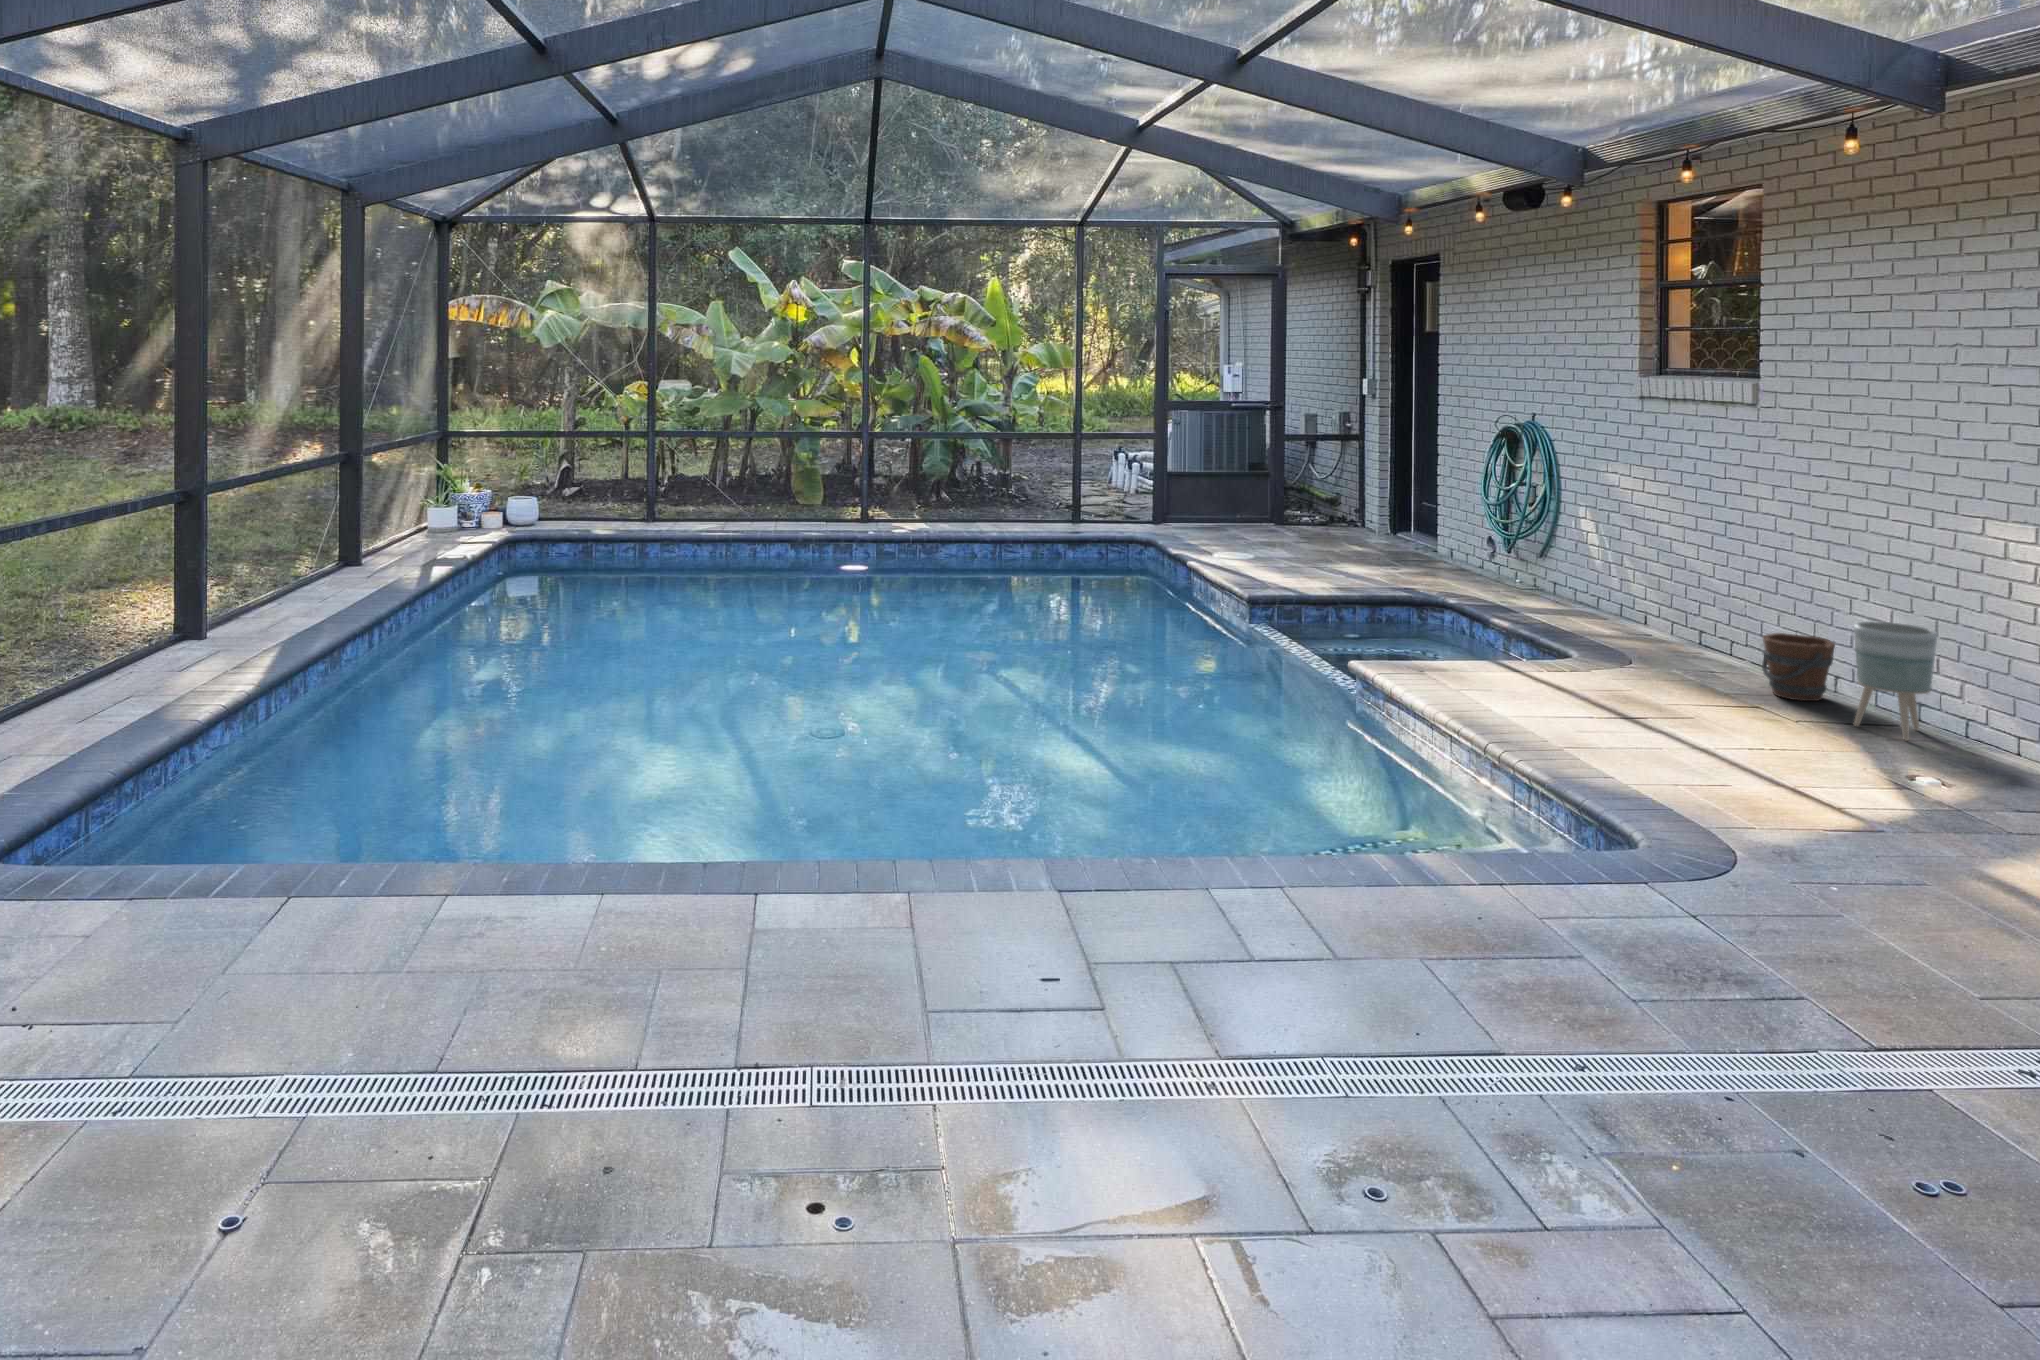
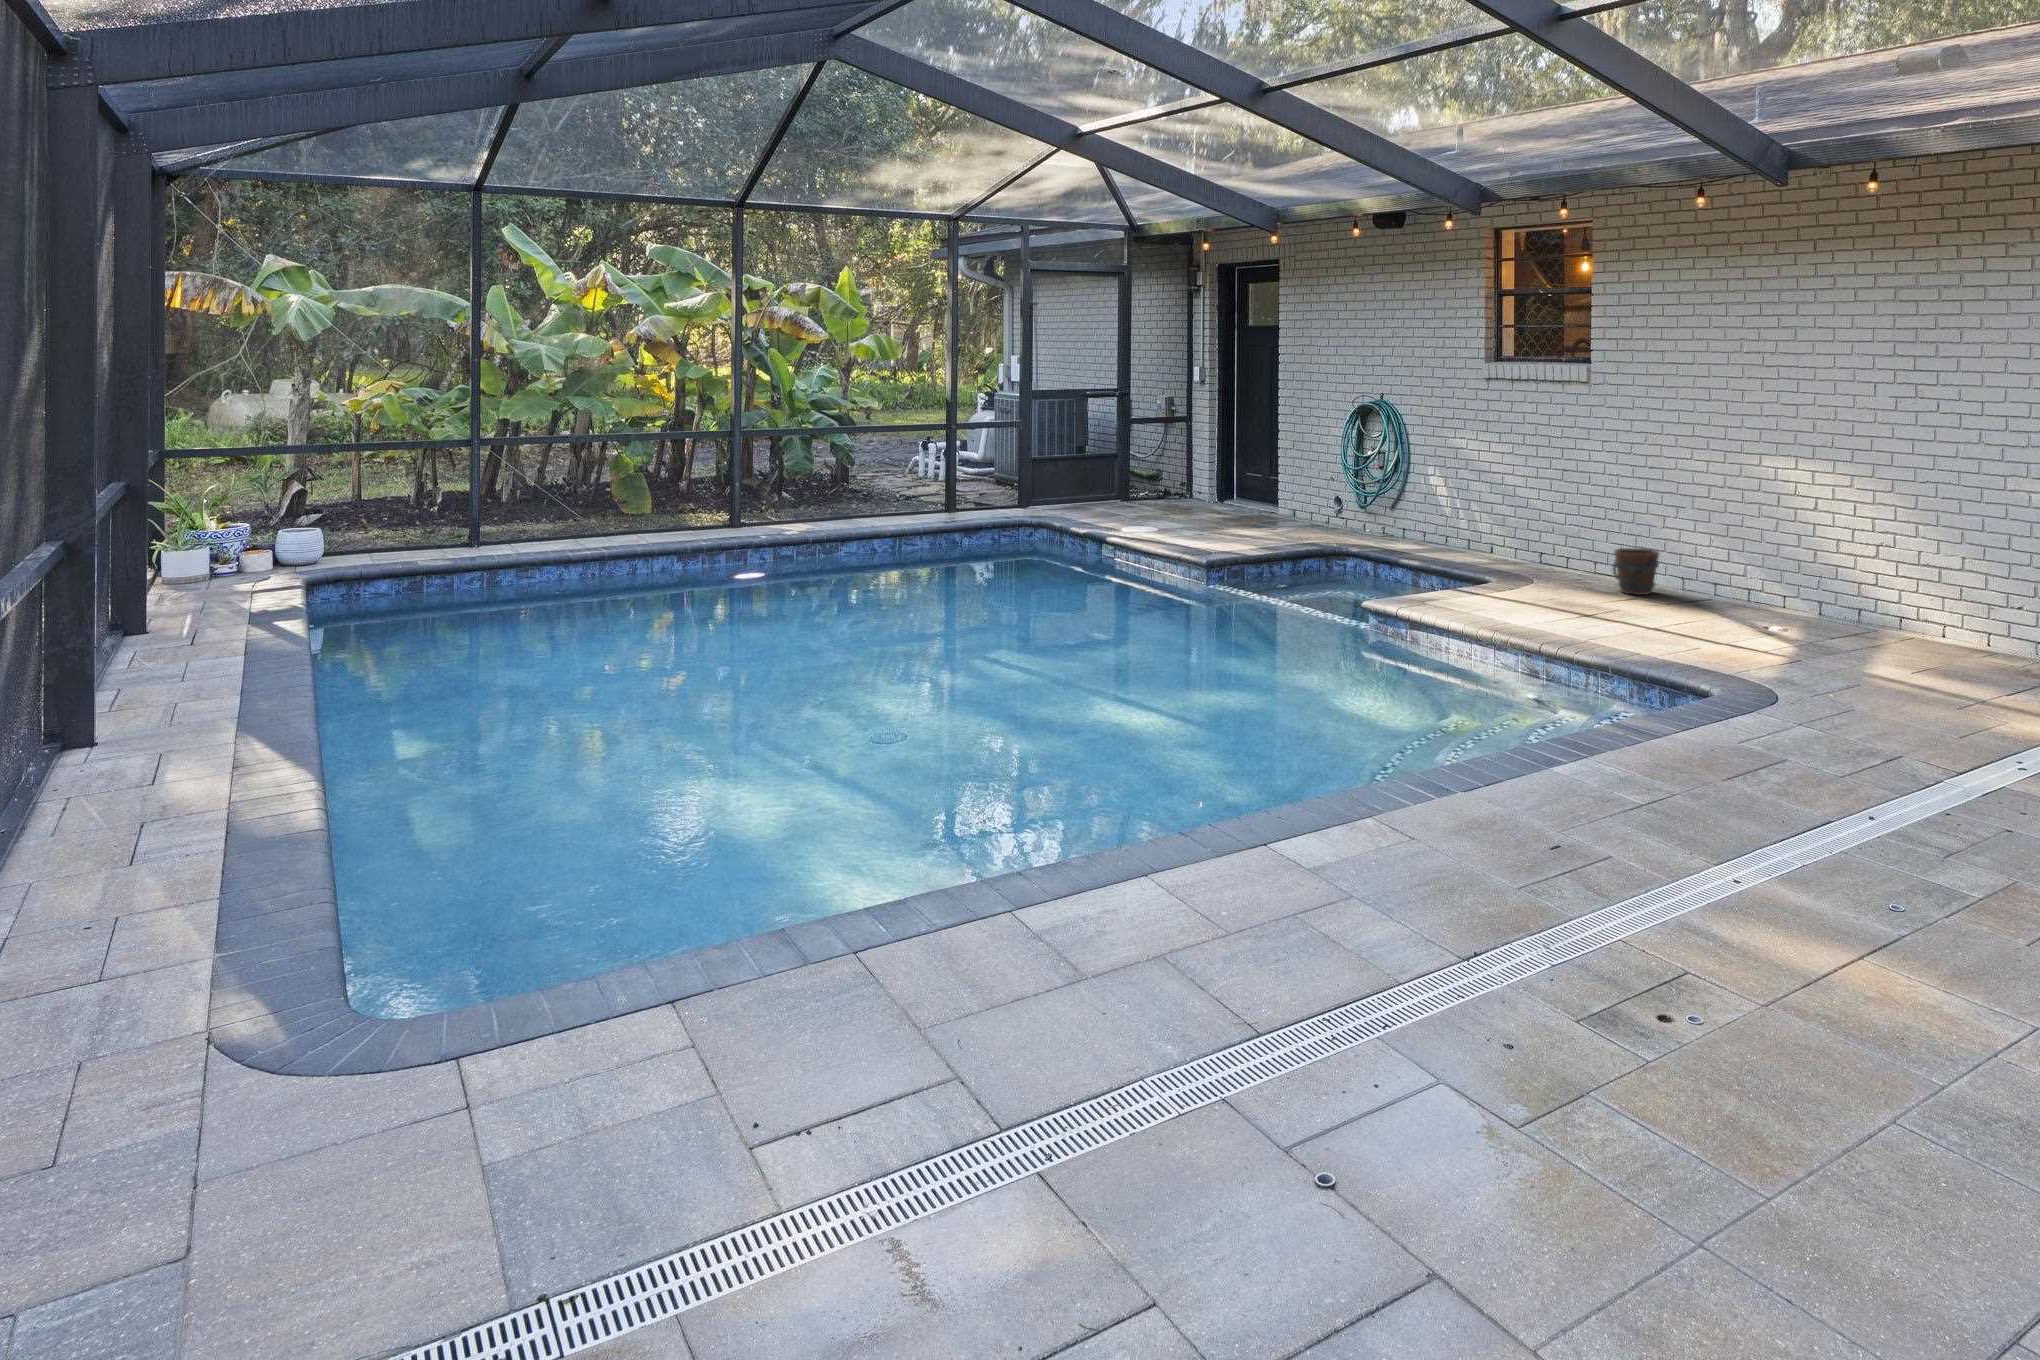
planter: present [1853,622,1937,741] -> none [1686,531,1736,611]

